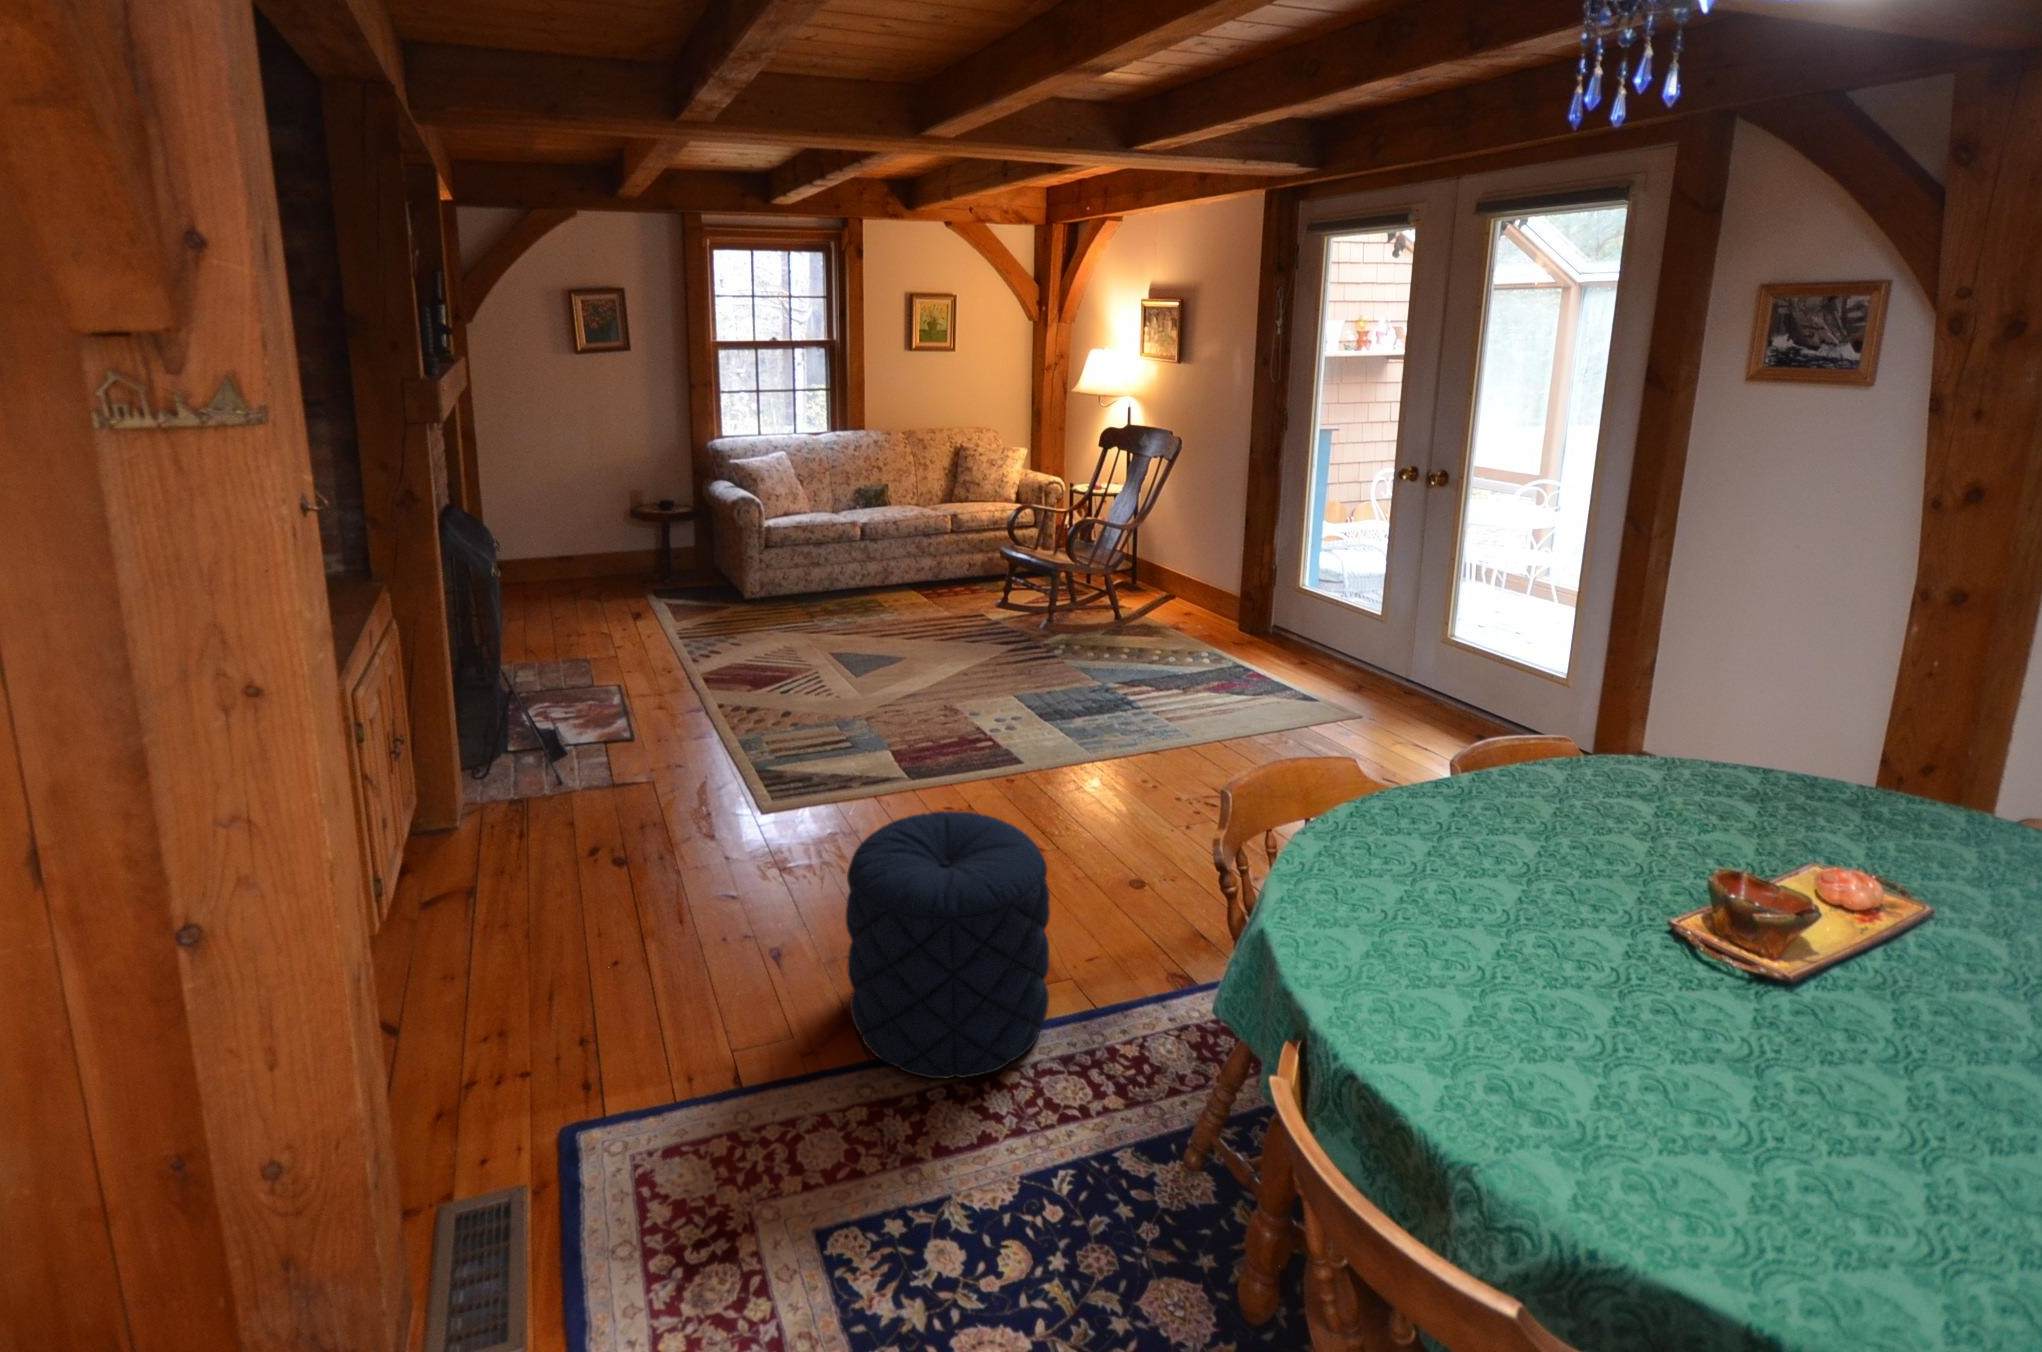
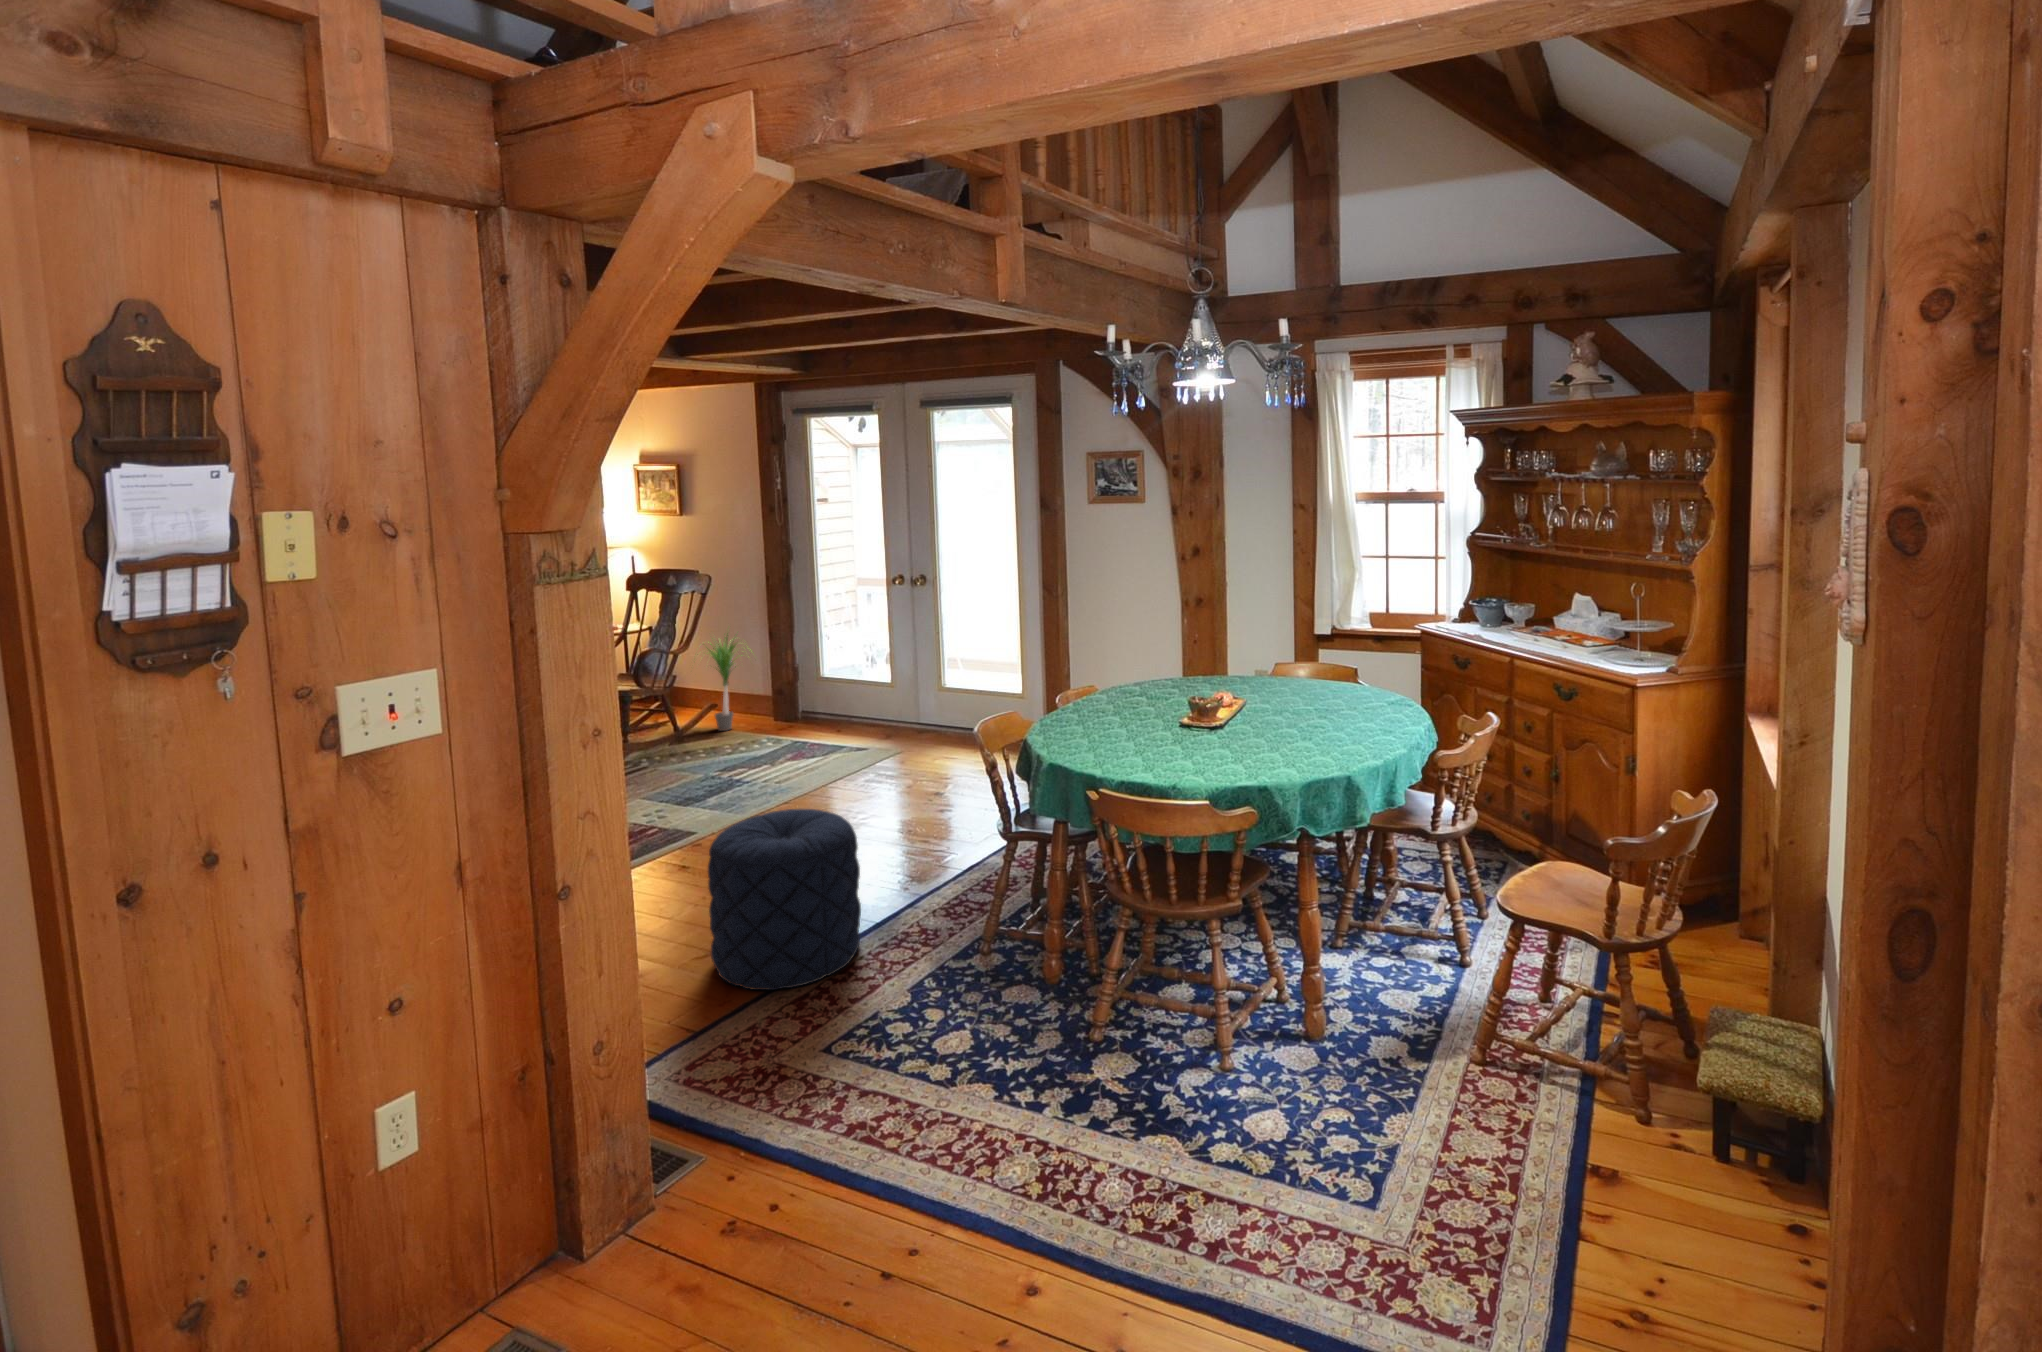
potted plant: none [1143,499,1230,627] -> present [697,635,752,731]

